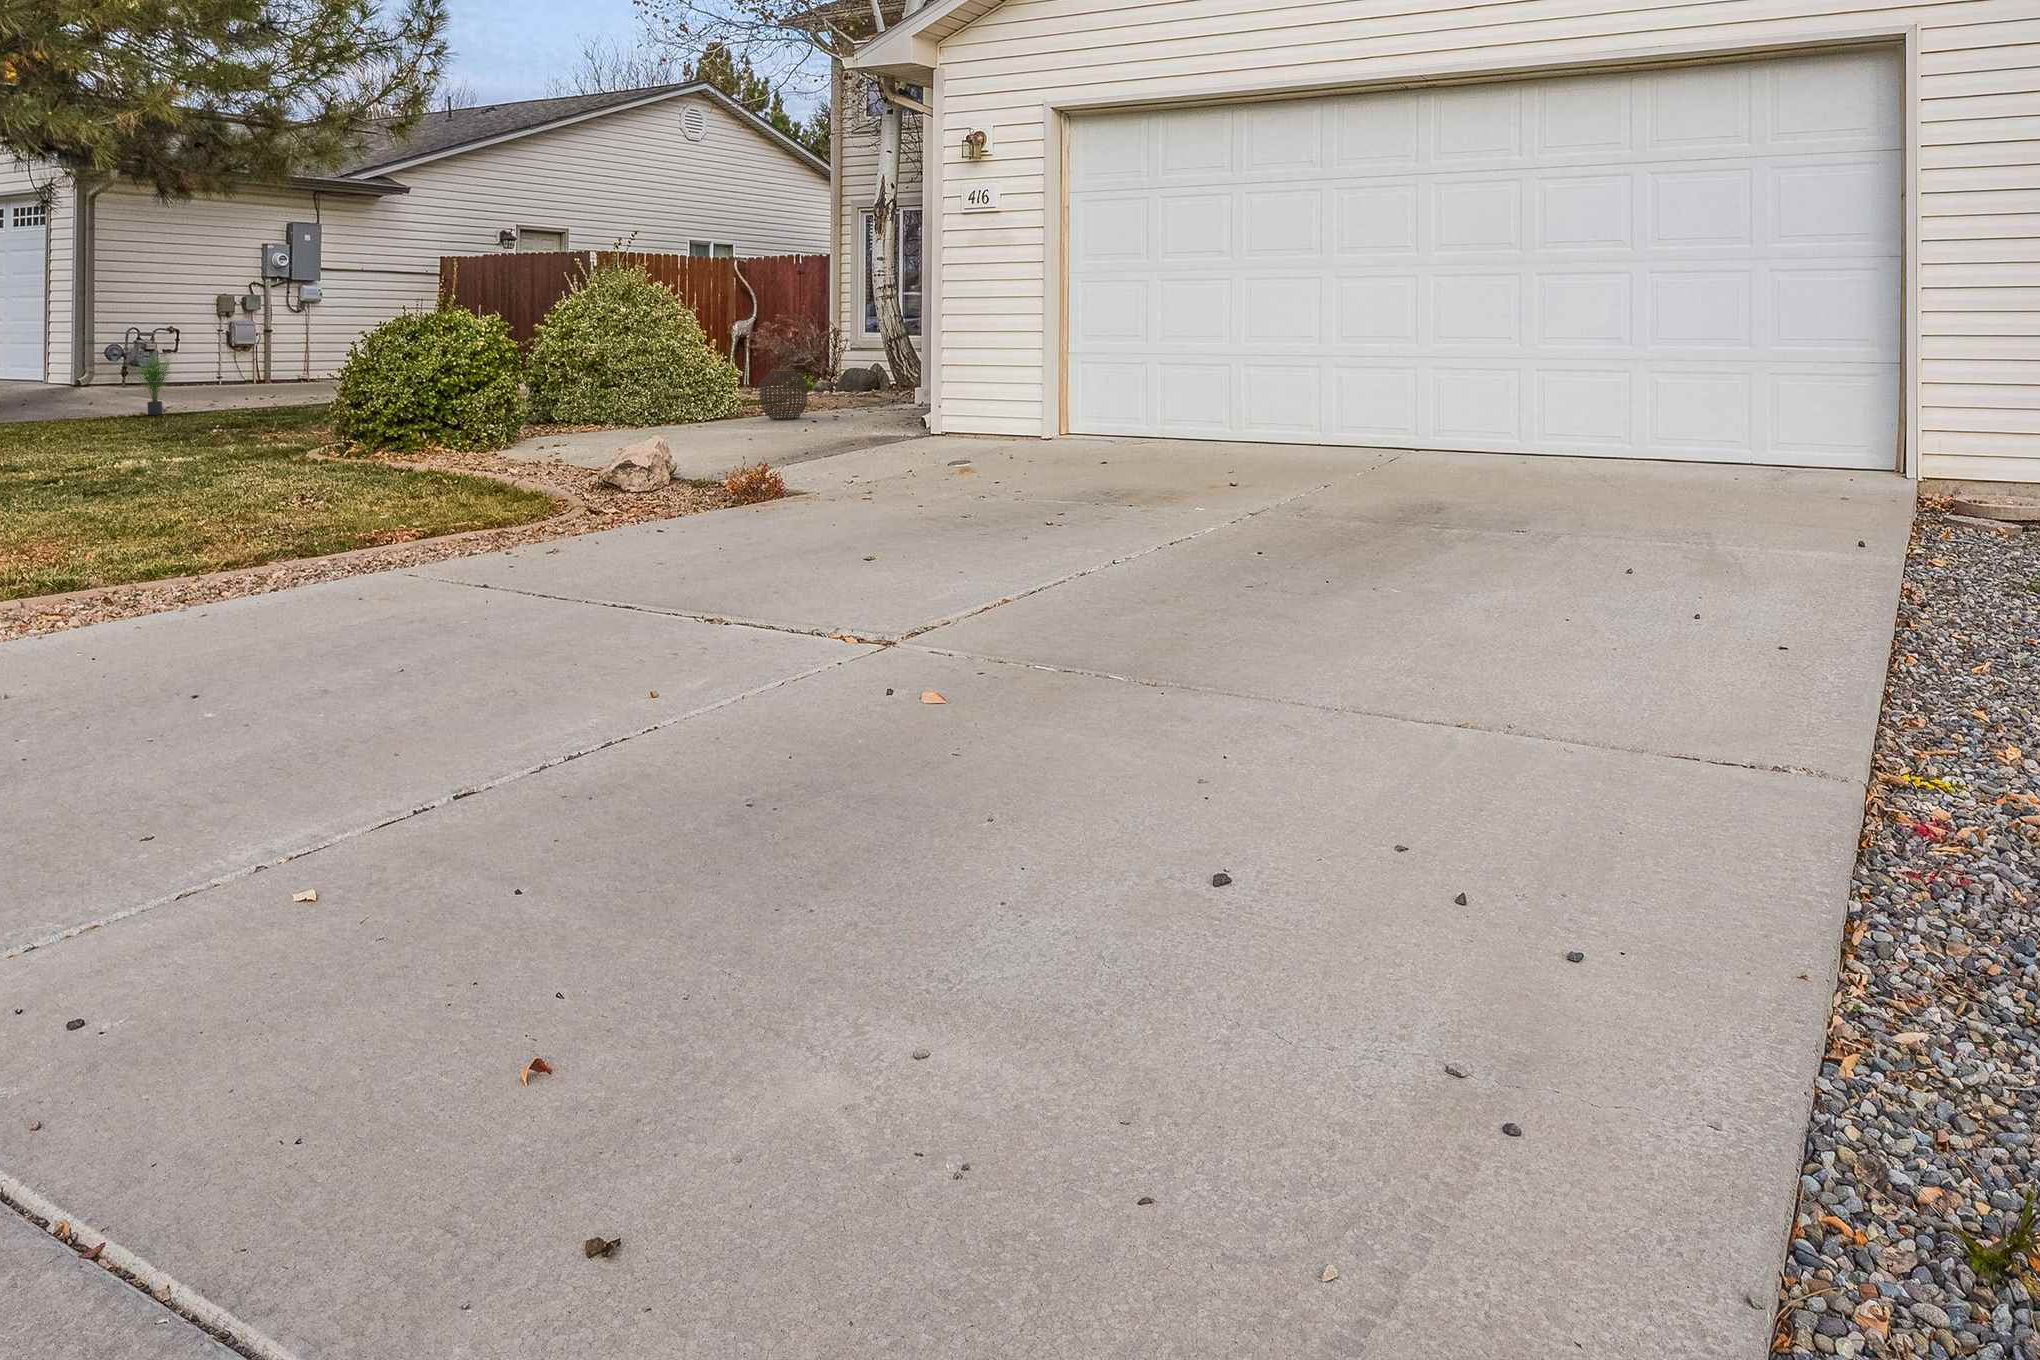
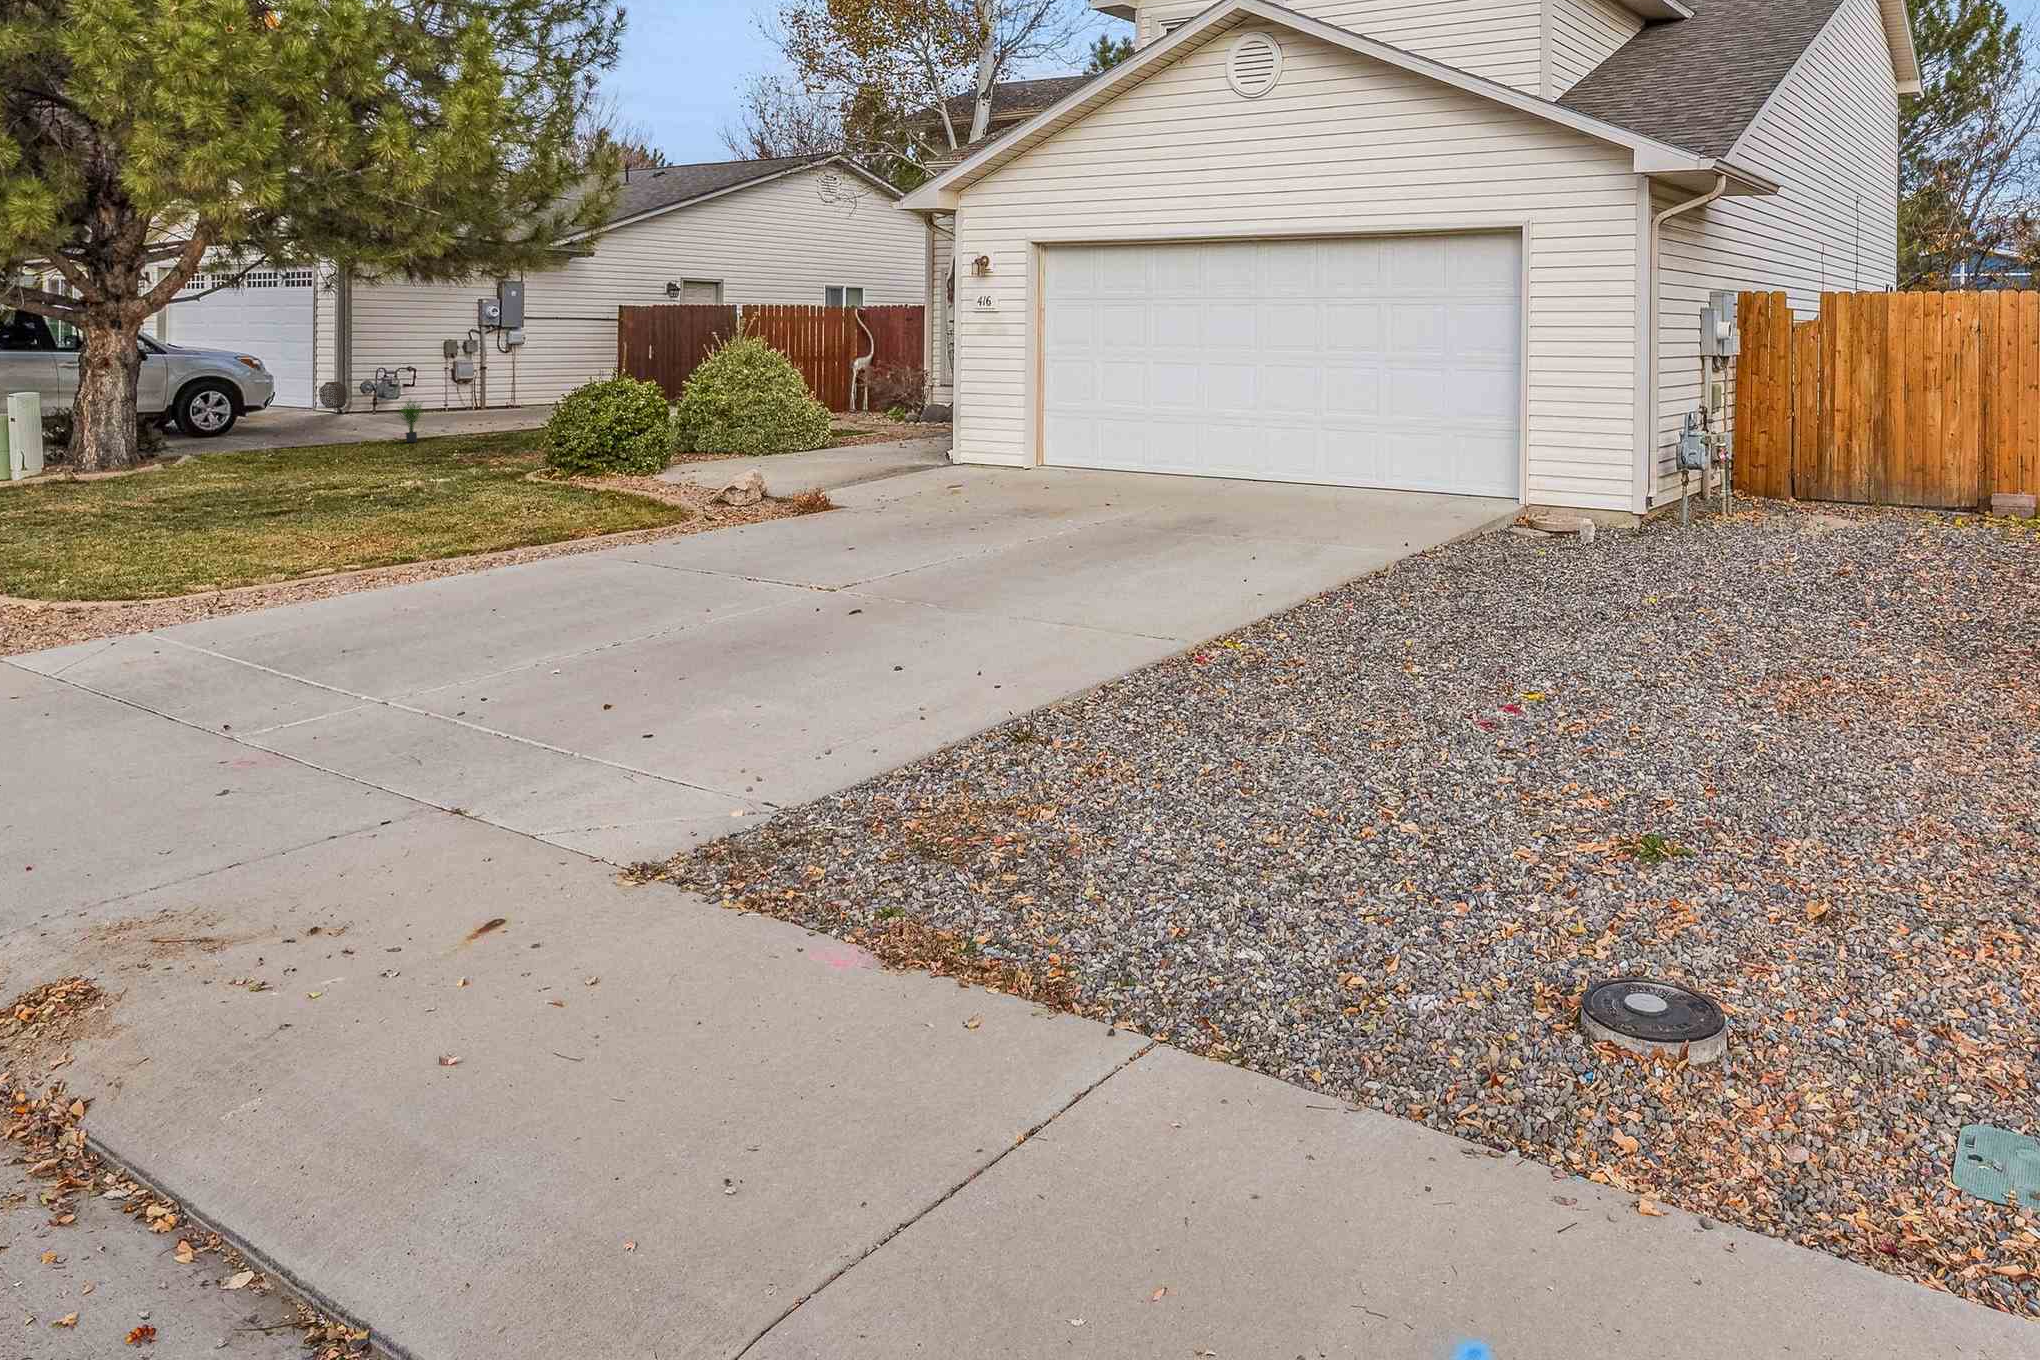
woven basket: present [759,369,807,420] -> present [319,382,347,408]

